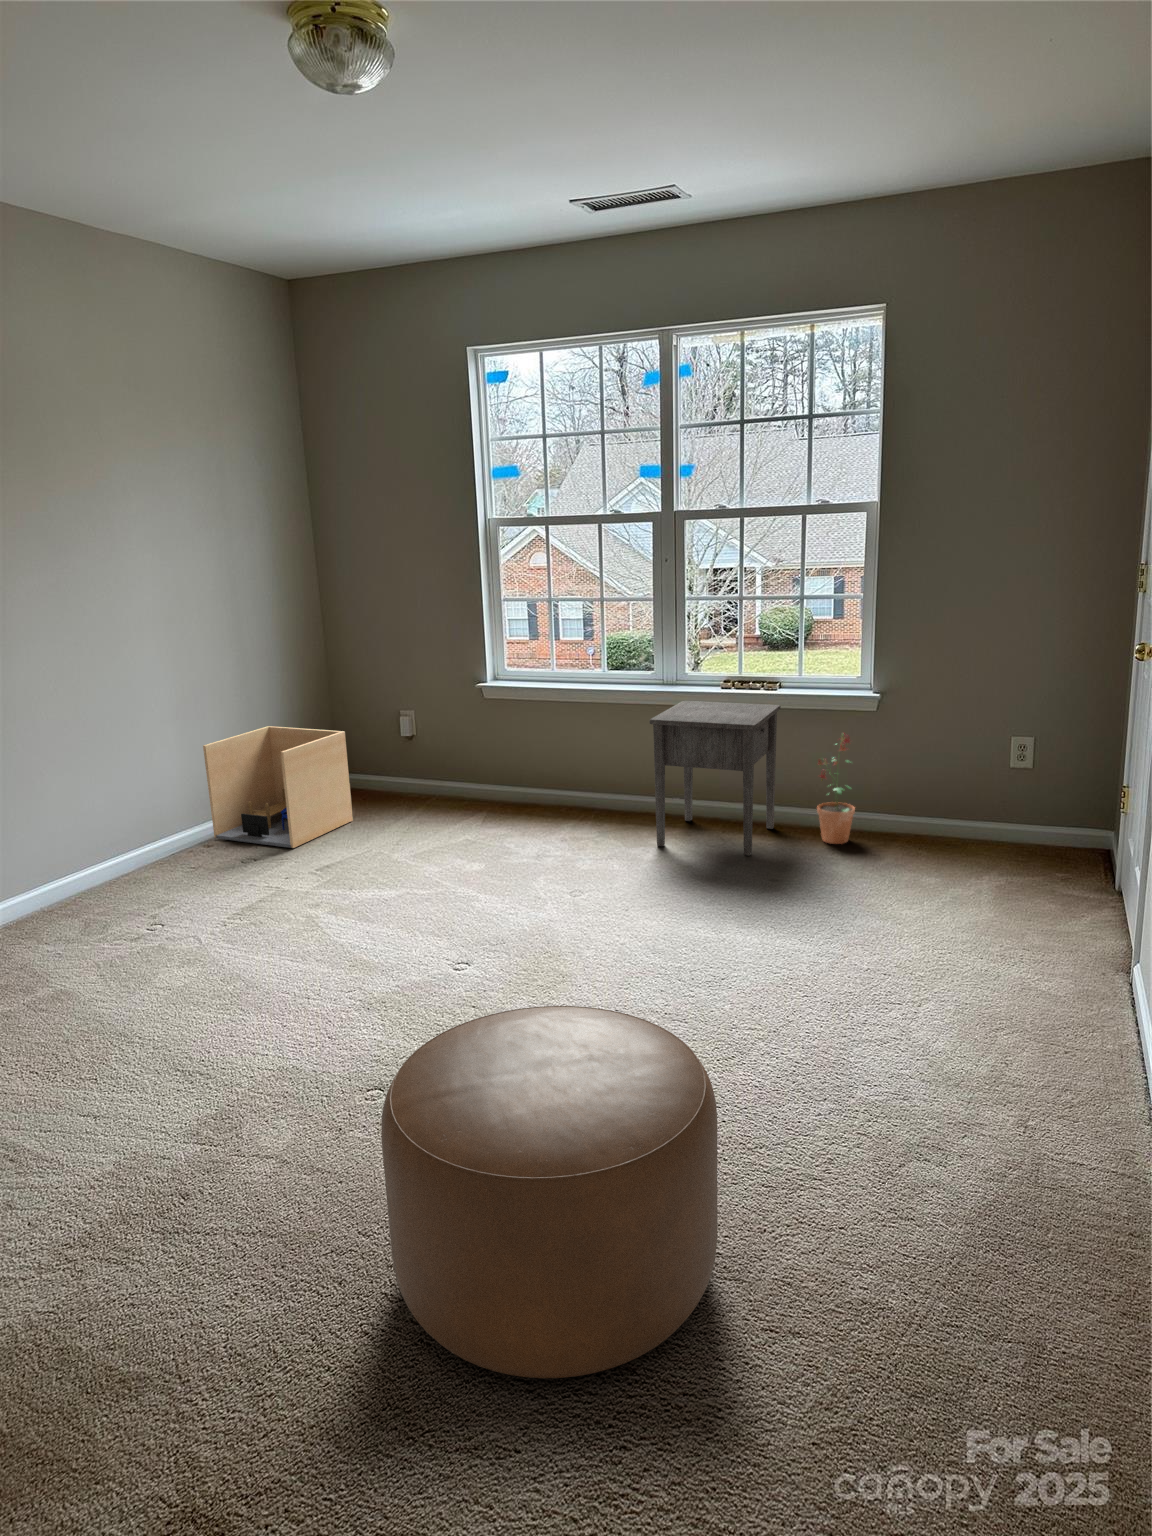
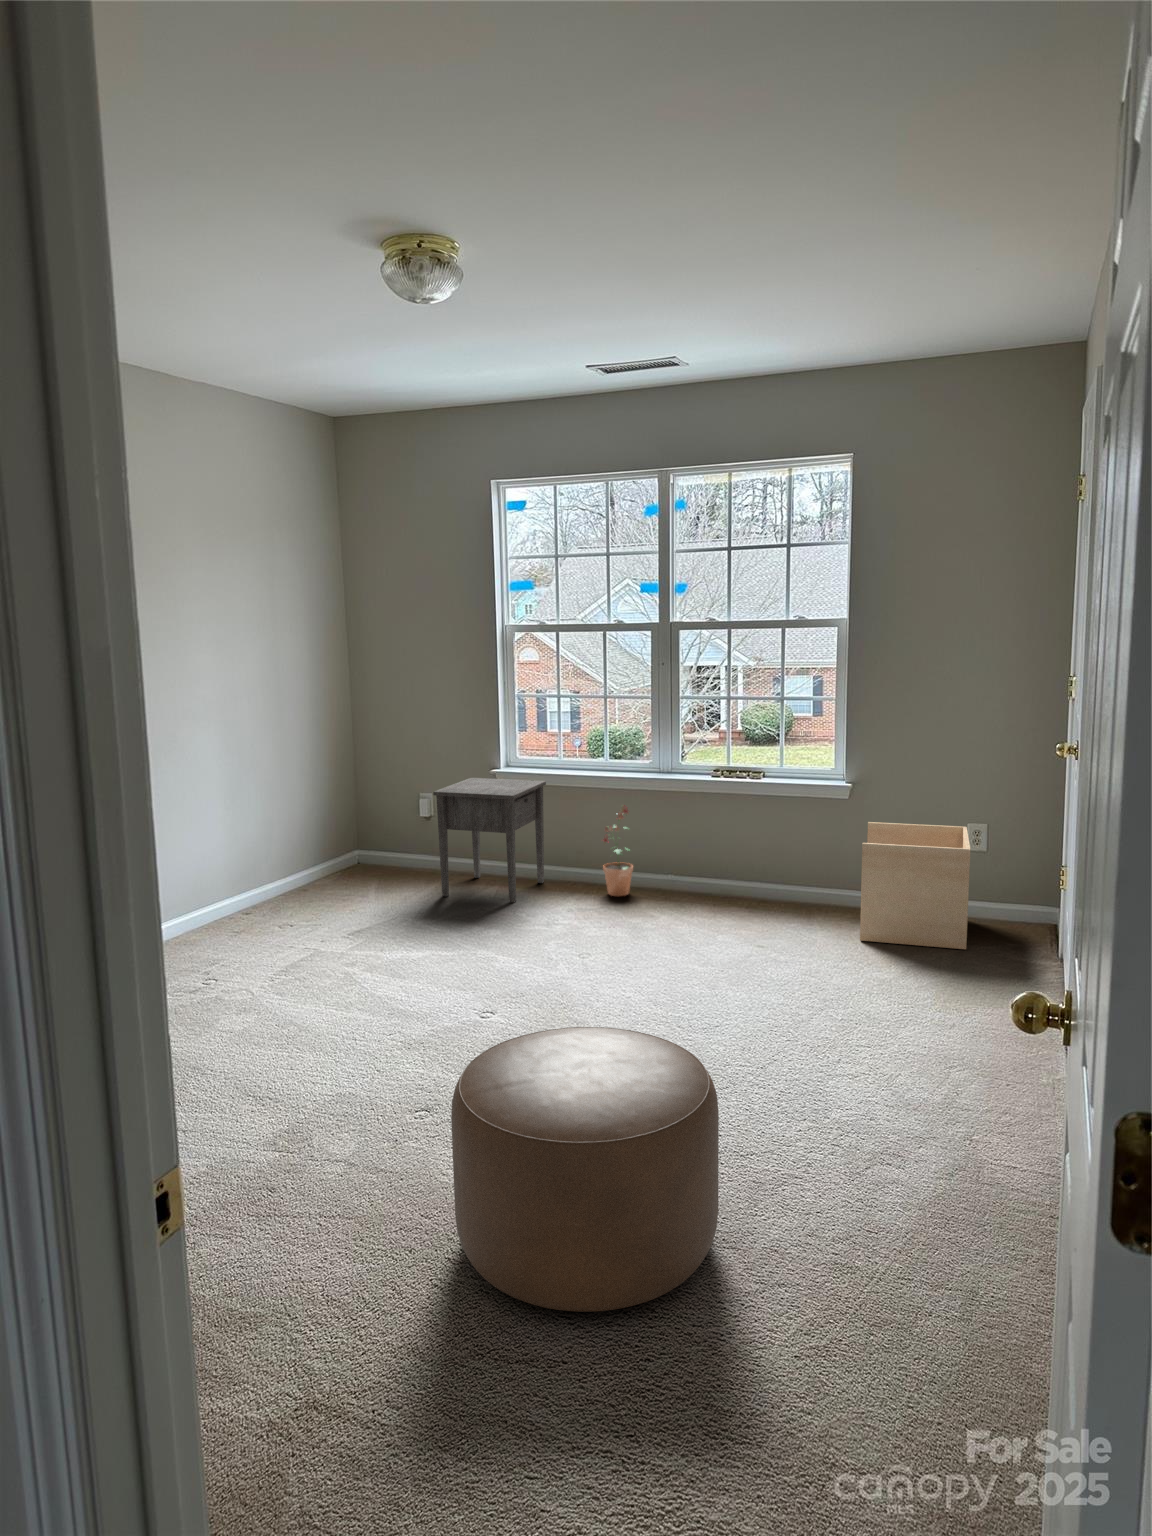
nightstand: present [649,701,781,856] -> present [433,778,546,903]
cardboard box: present [203,726,353,848] -> present [860,822,970,949]
potted plant: present [817,733,855,844] -> present [603,805,633,896]

